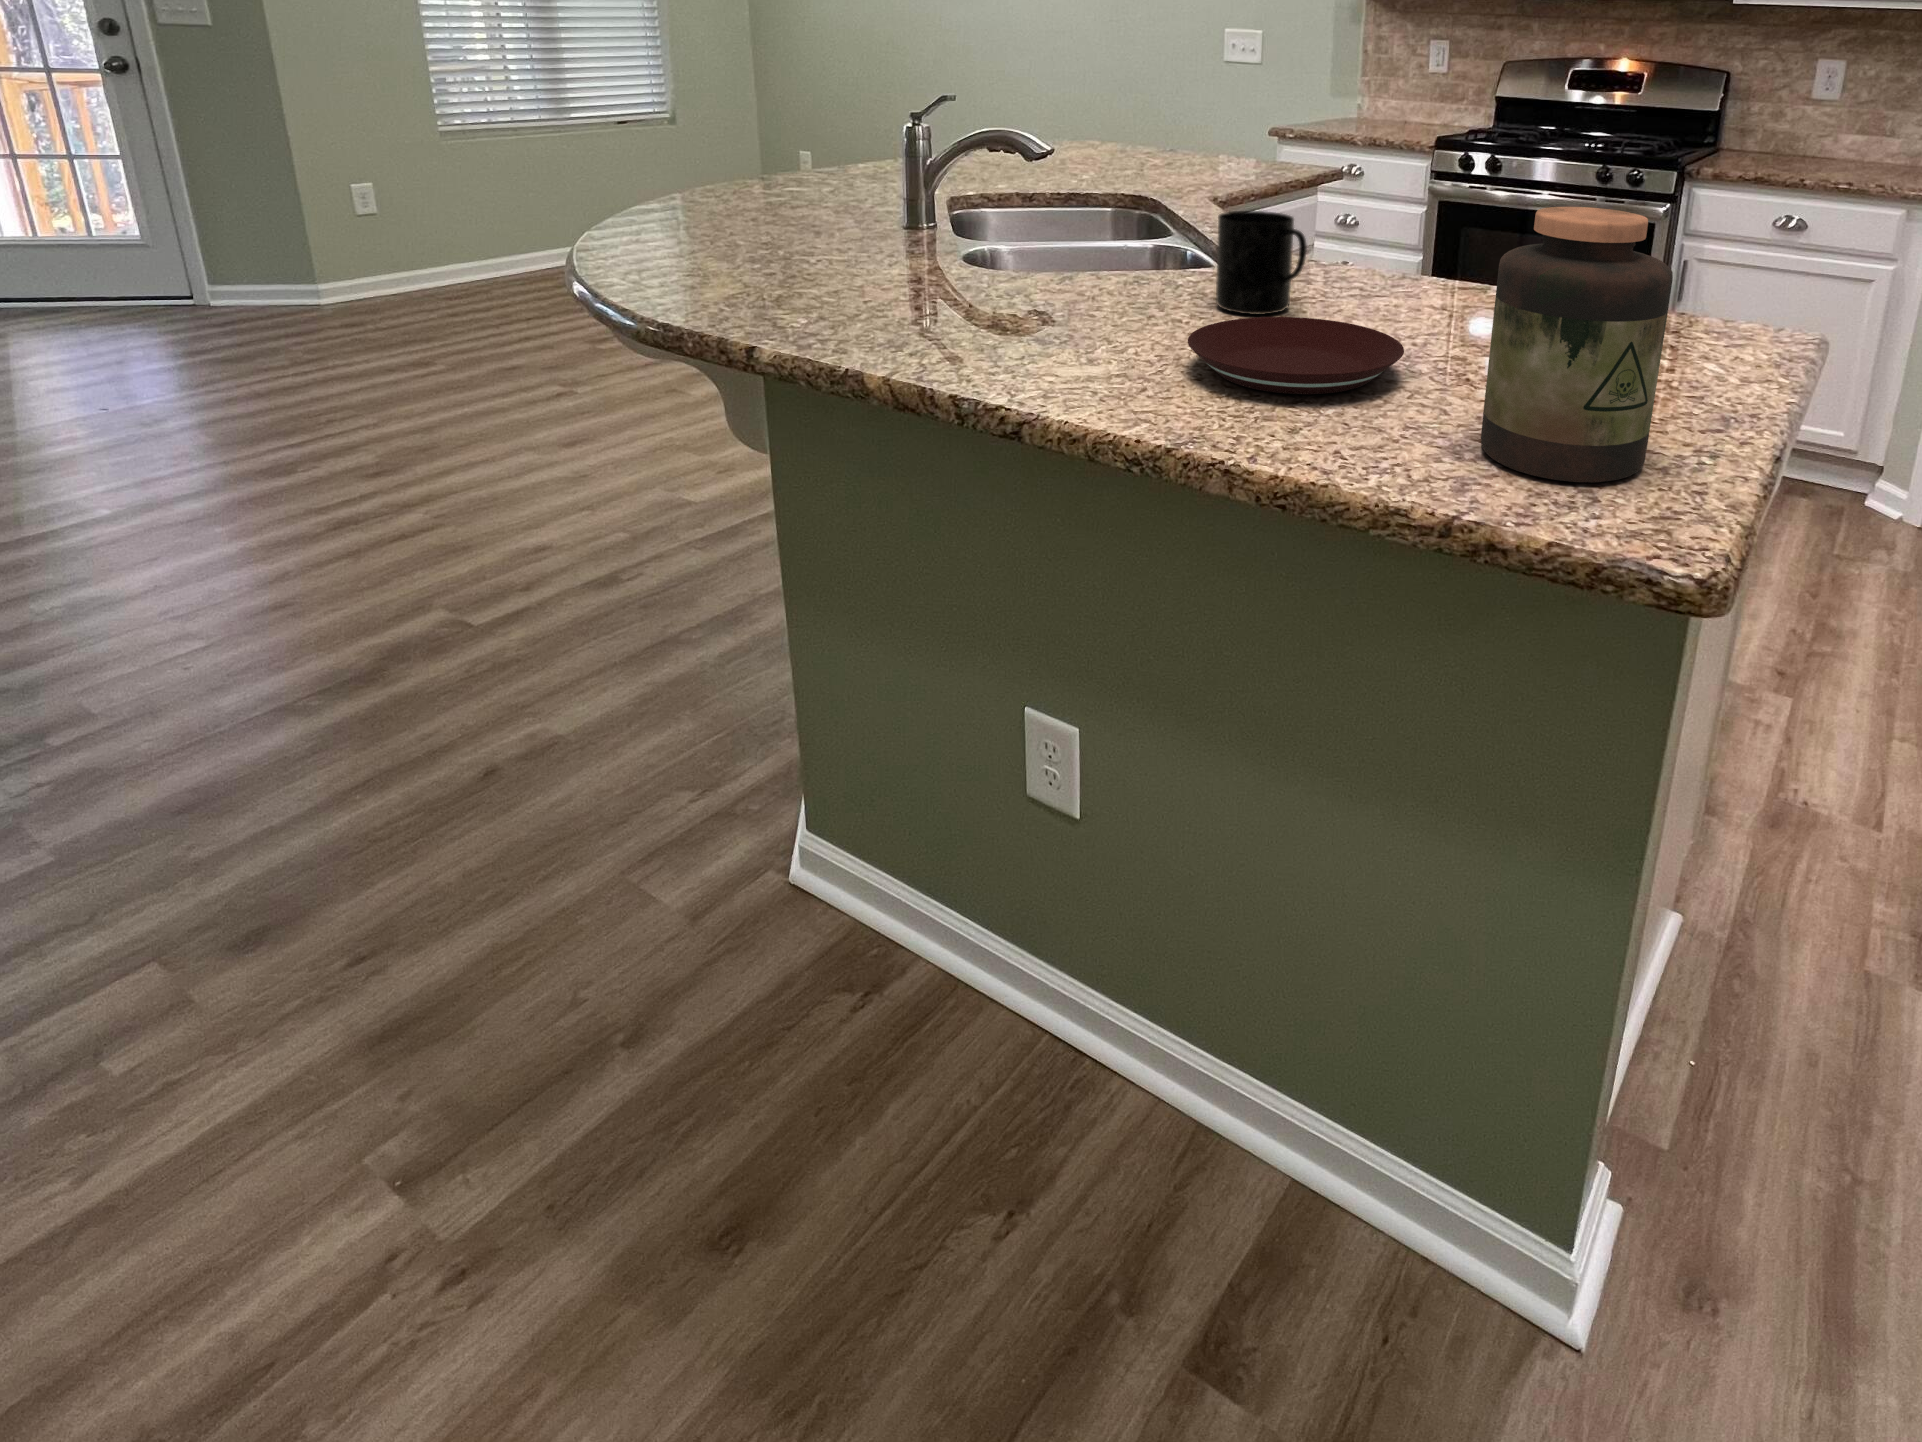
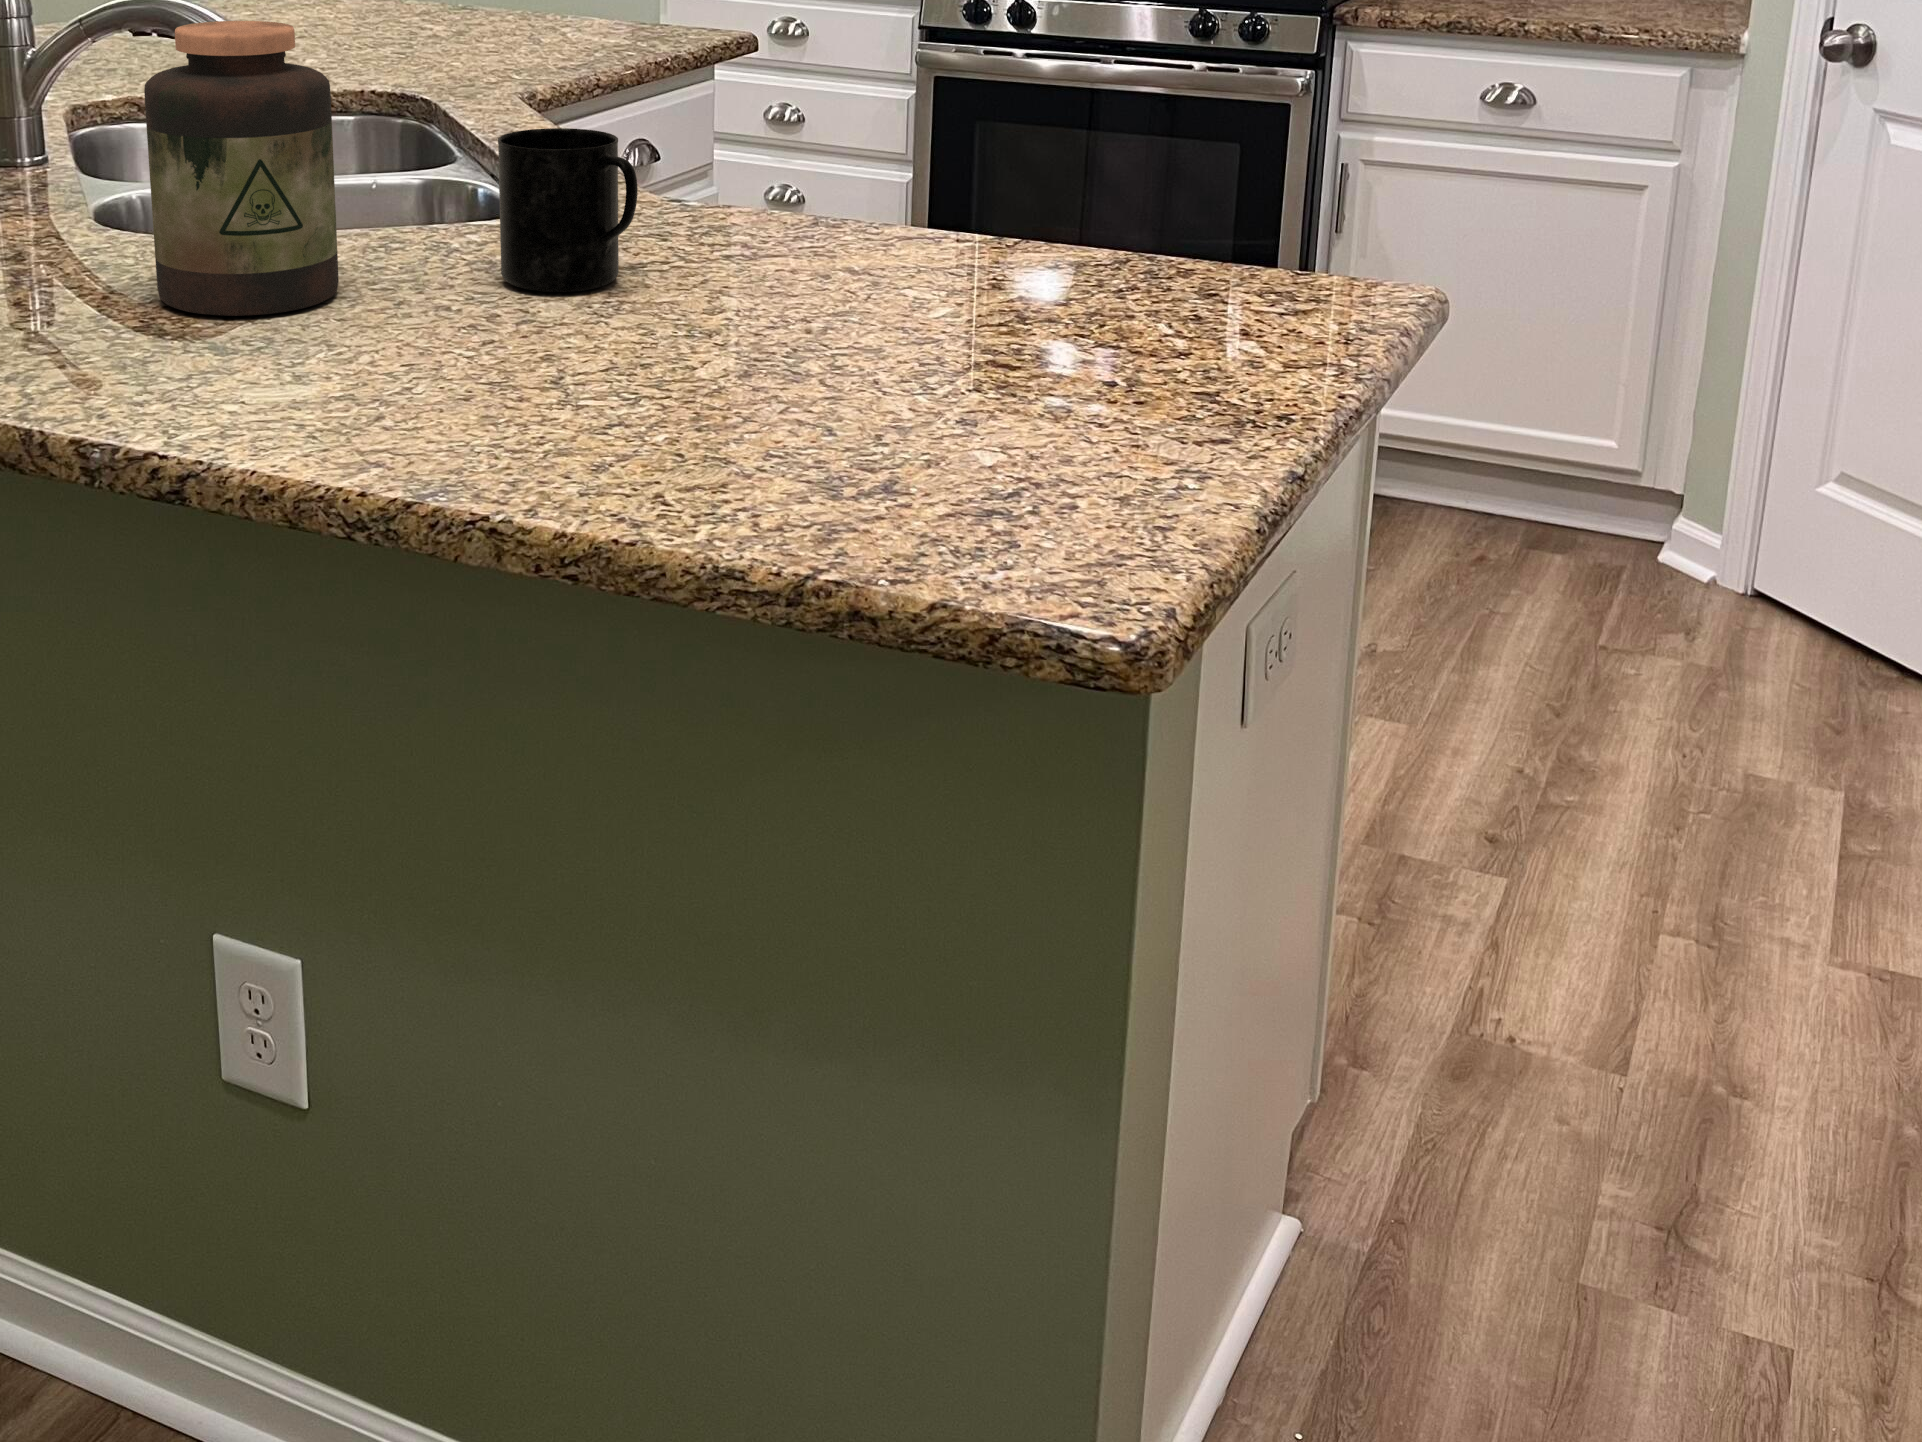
jar: present [1481,207,1673,482] -> present [144,21,339,316]
plate: present [1188,317,1404,394] -> none [443,296,774,414]

